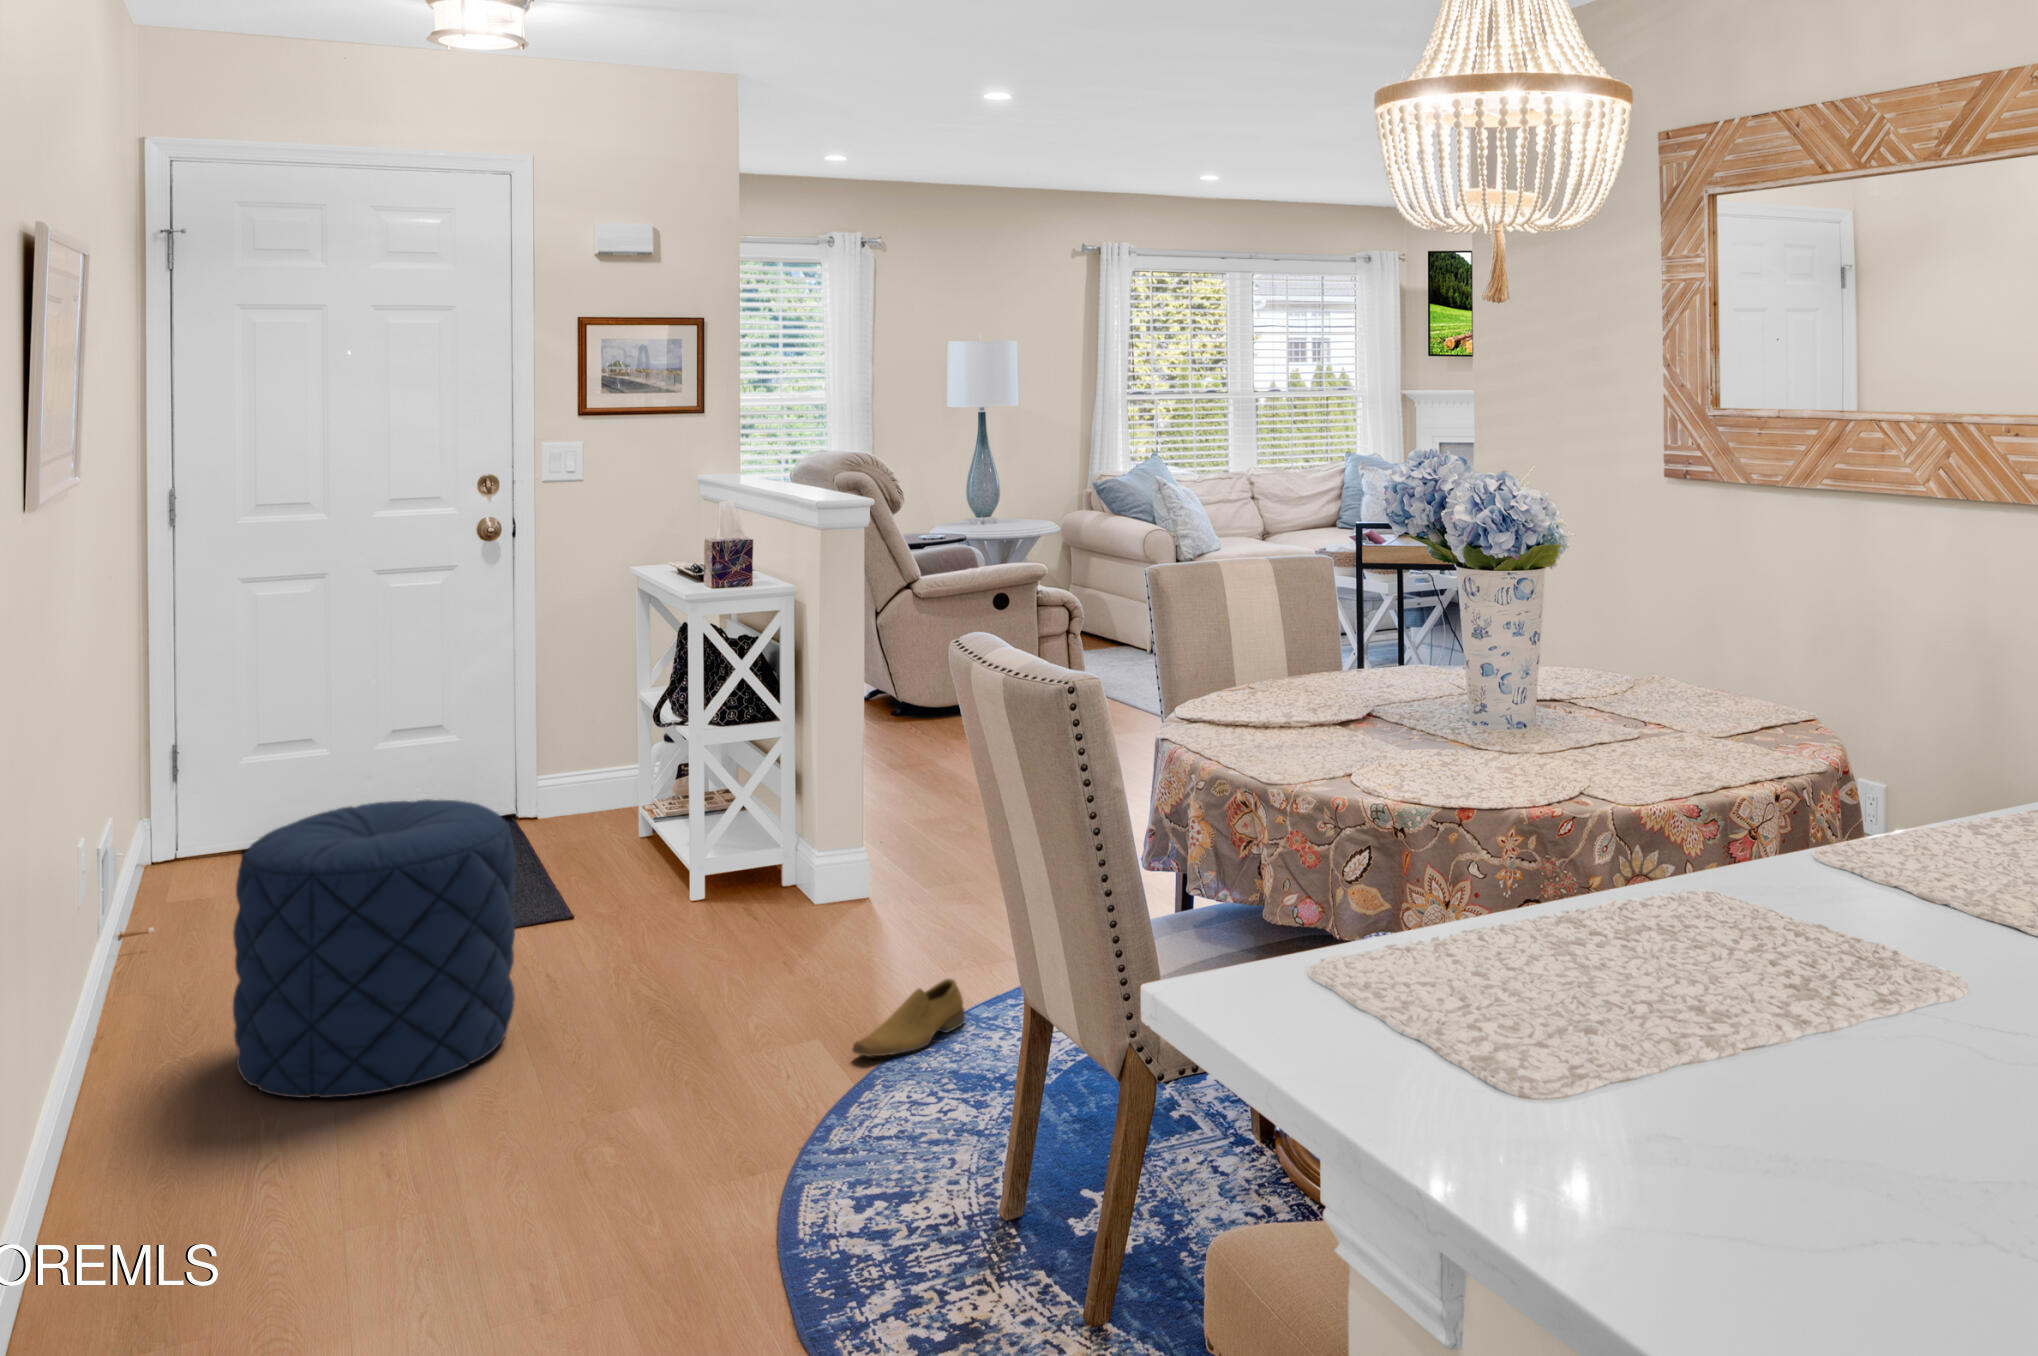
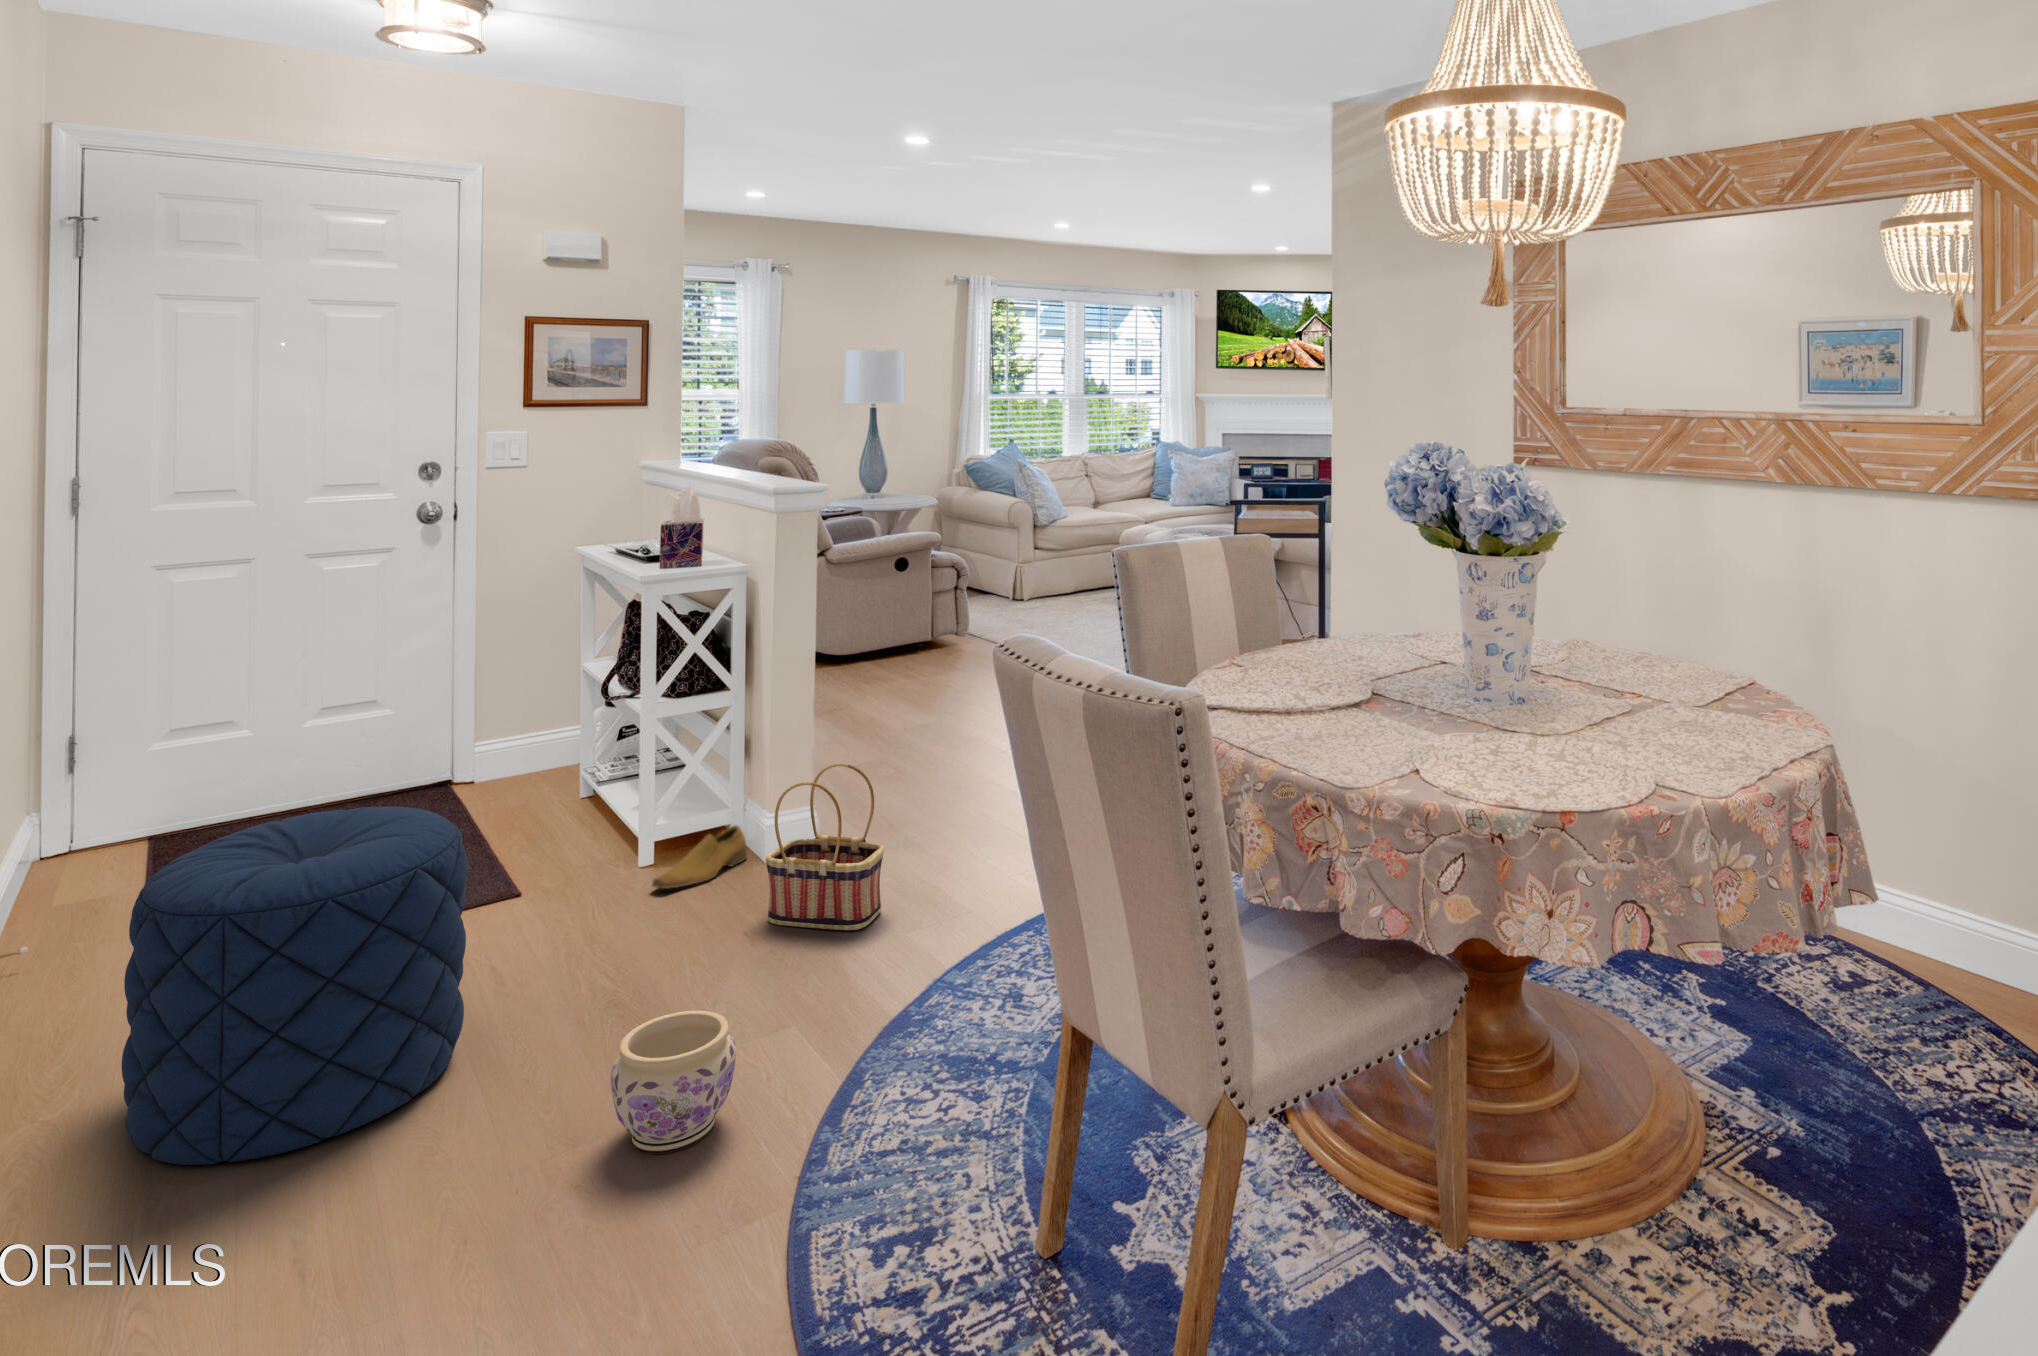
basket: none [806,793,927,965] -> present [766,763,884,930]
shoe: present [852,979,965,1057] -> present [652,825,747,889]
planter: none [636,1000,751,1123] -> present [611,1011,736,1154]

